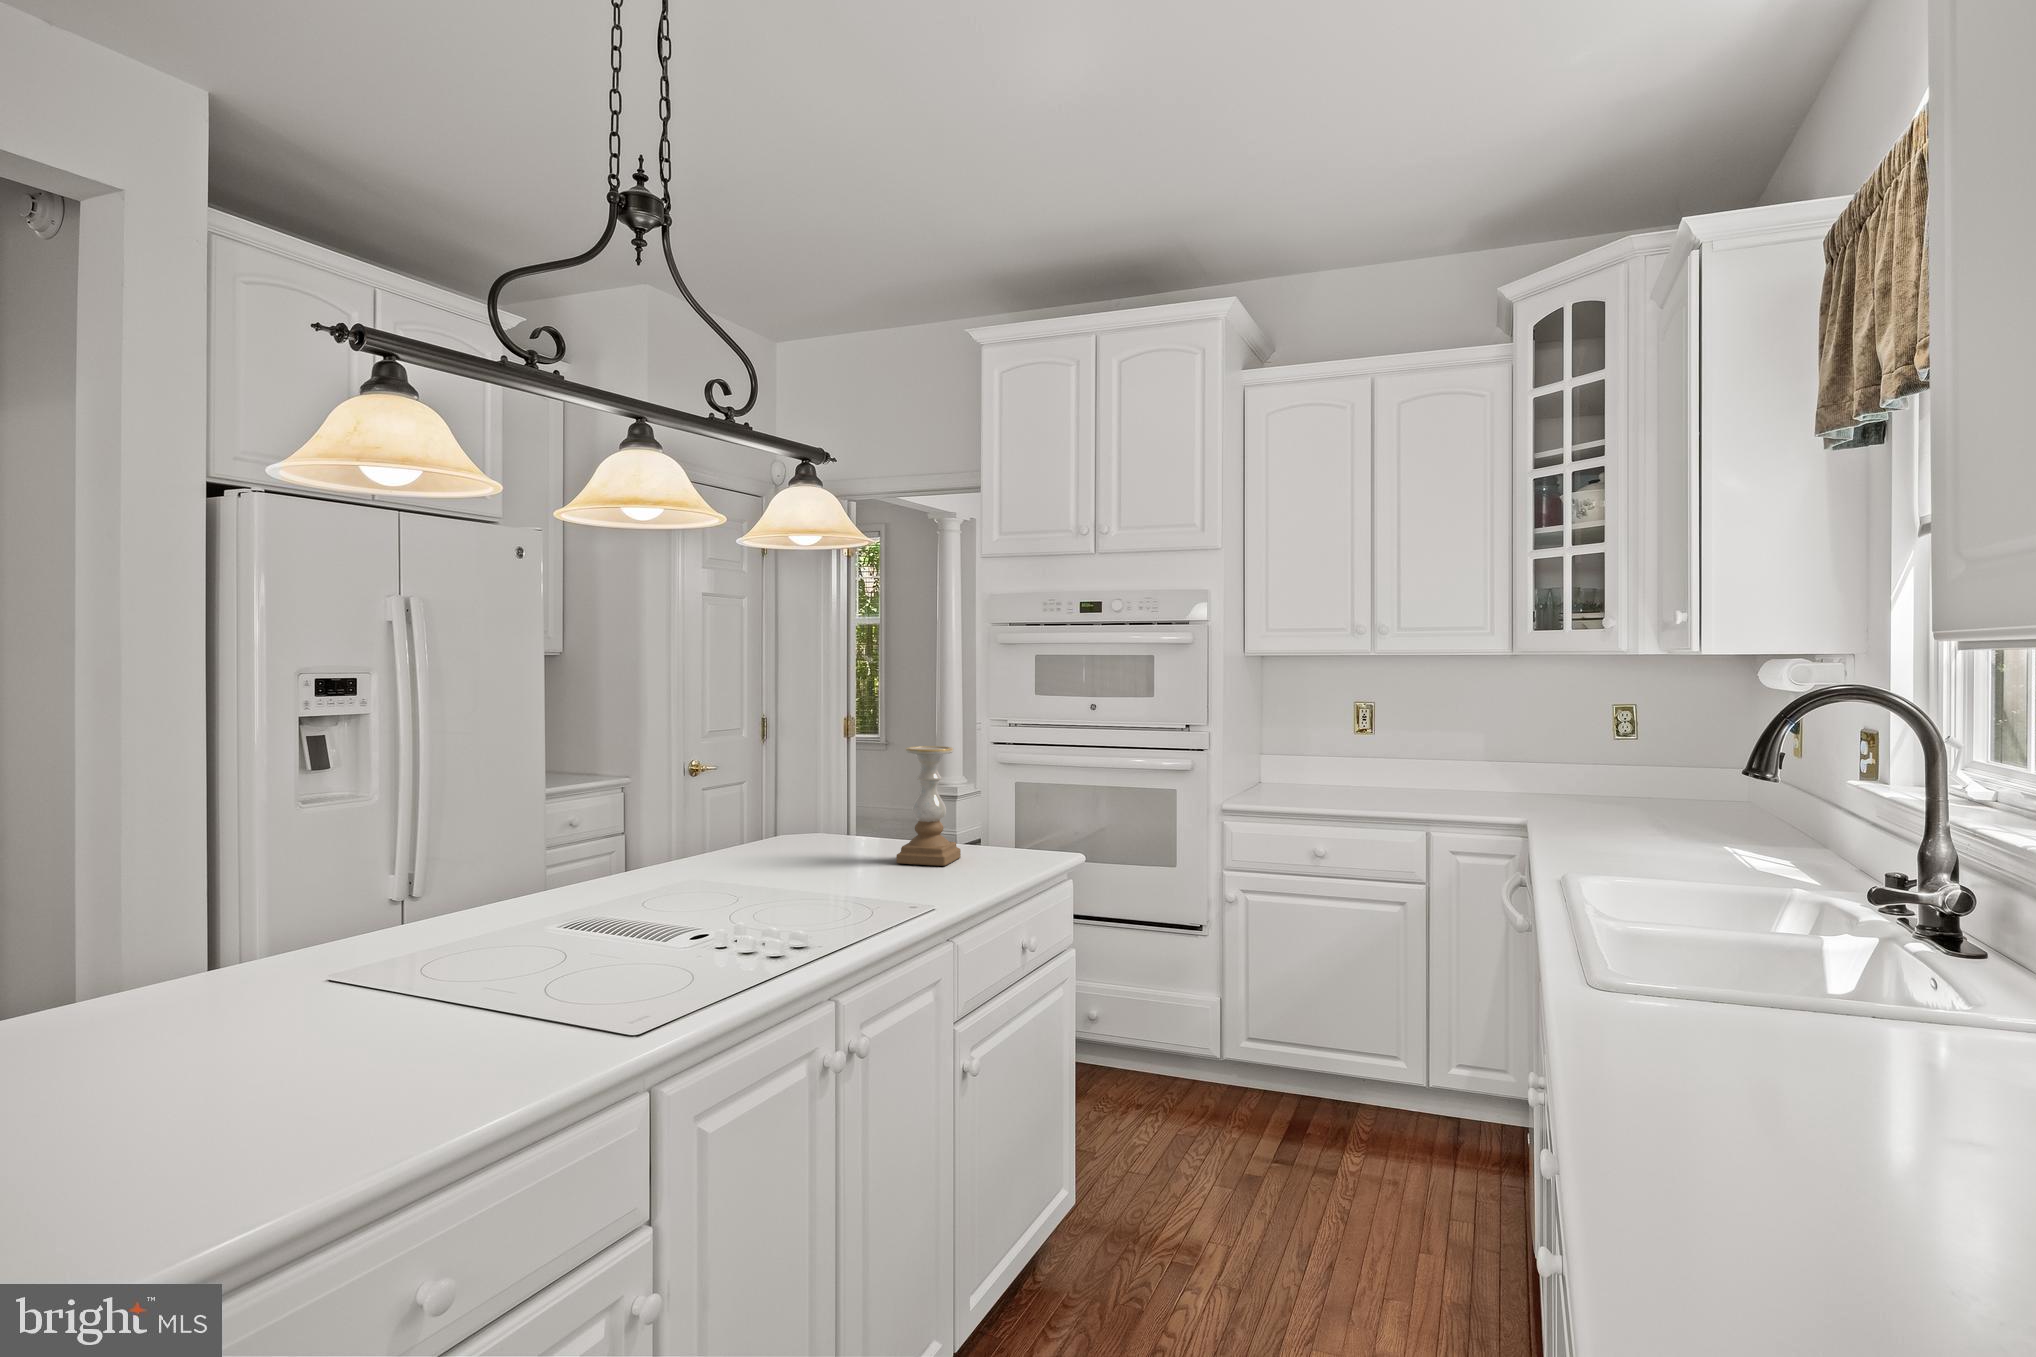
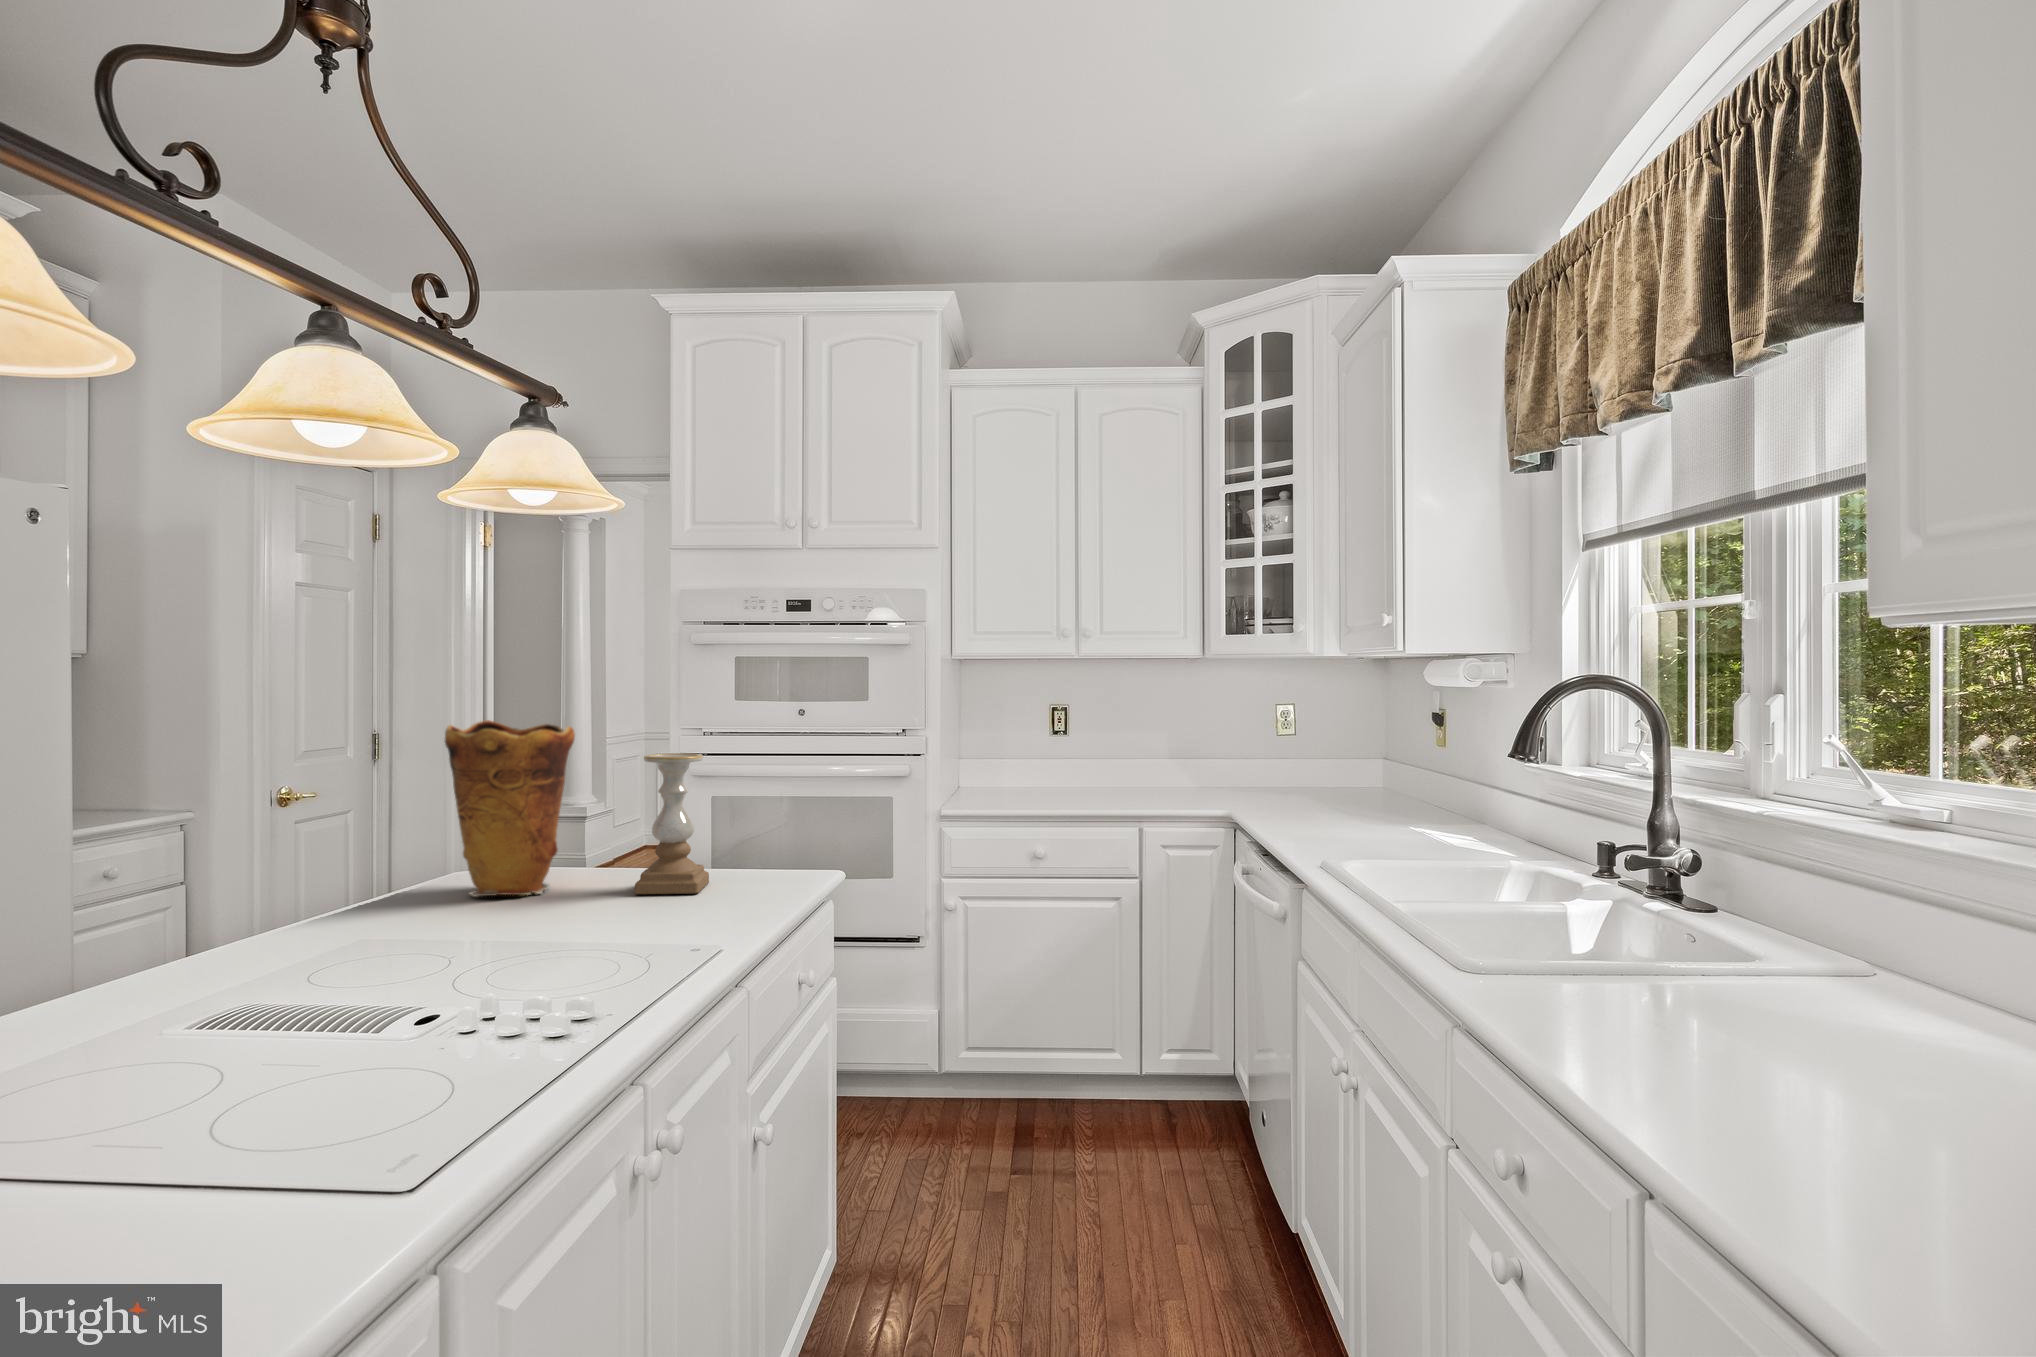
vase: none [757,715,855,858] -> present [445,720,575,897]

